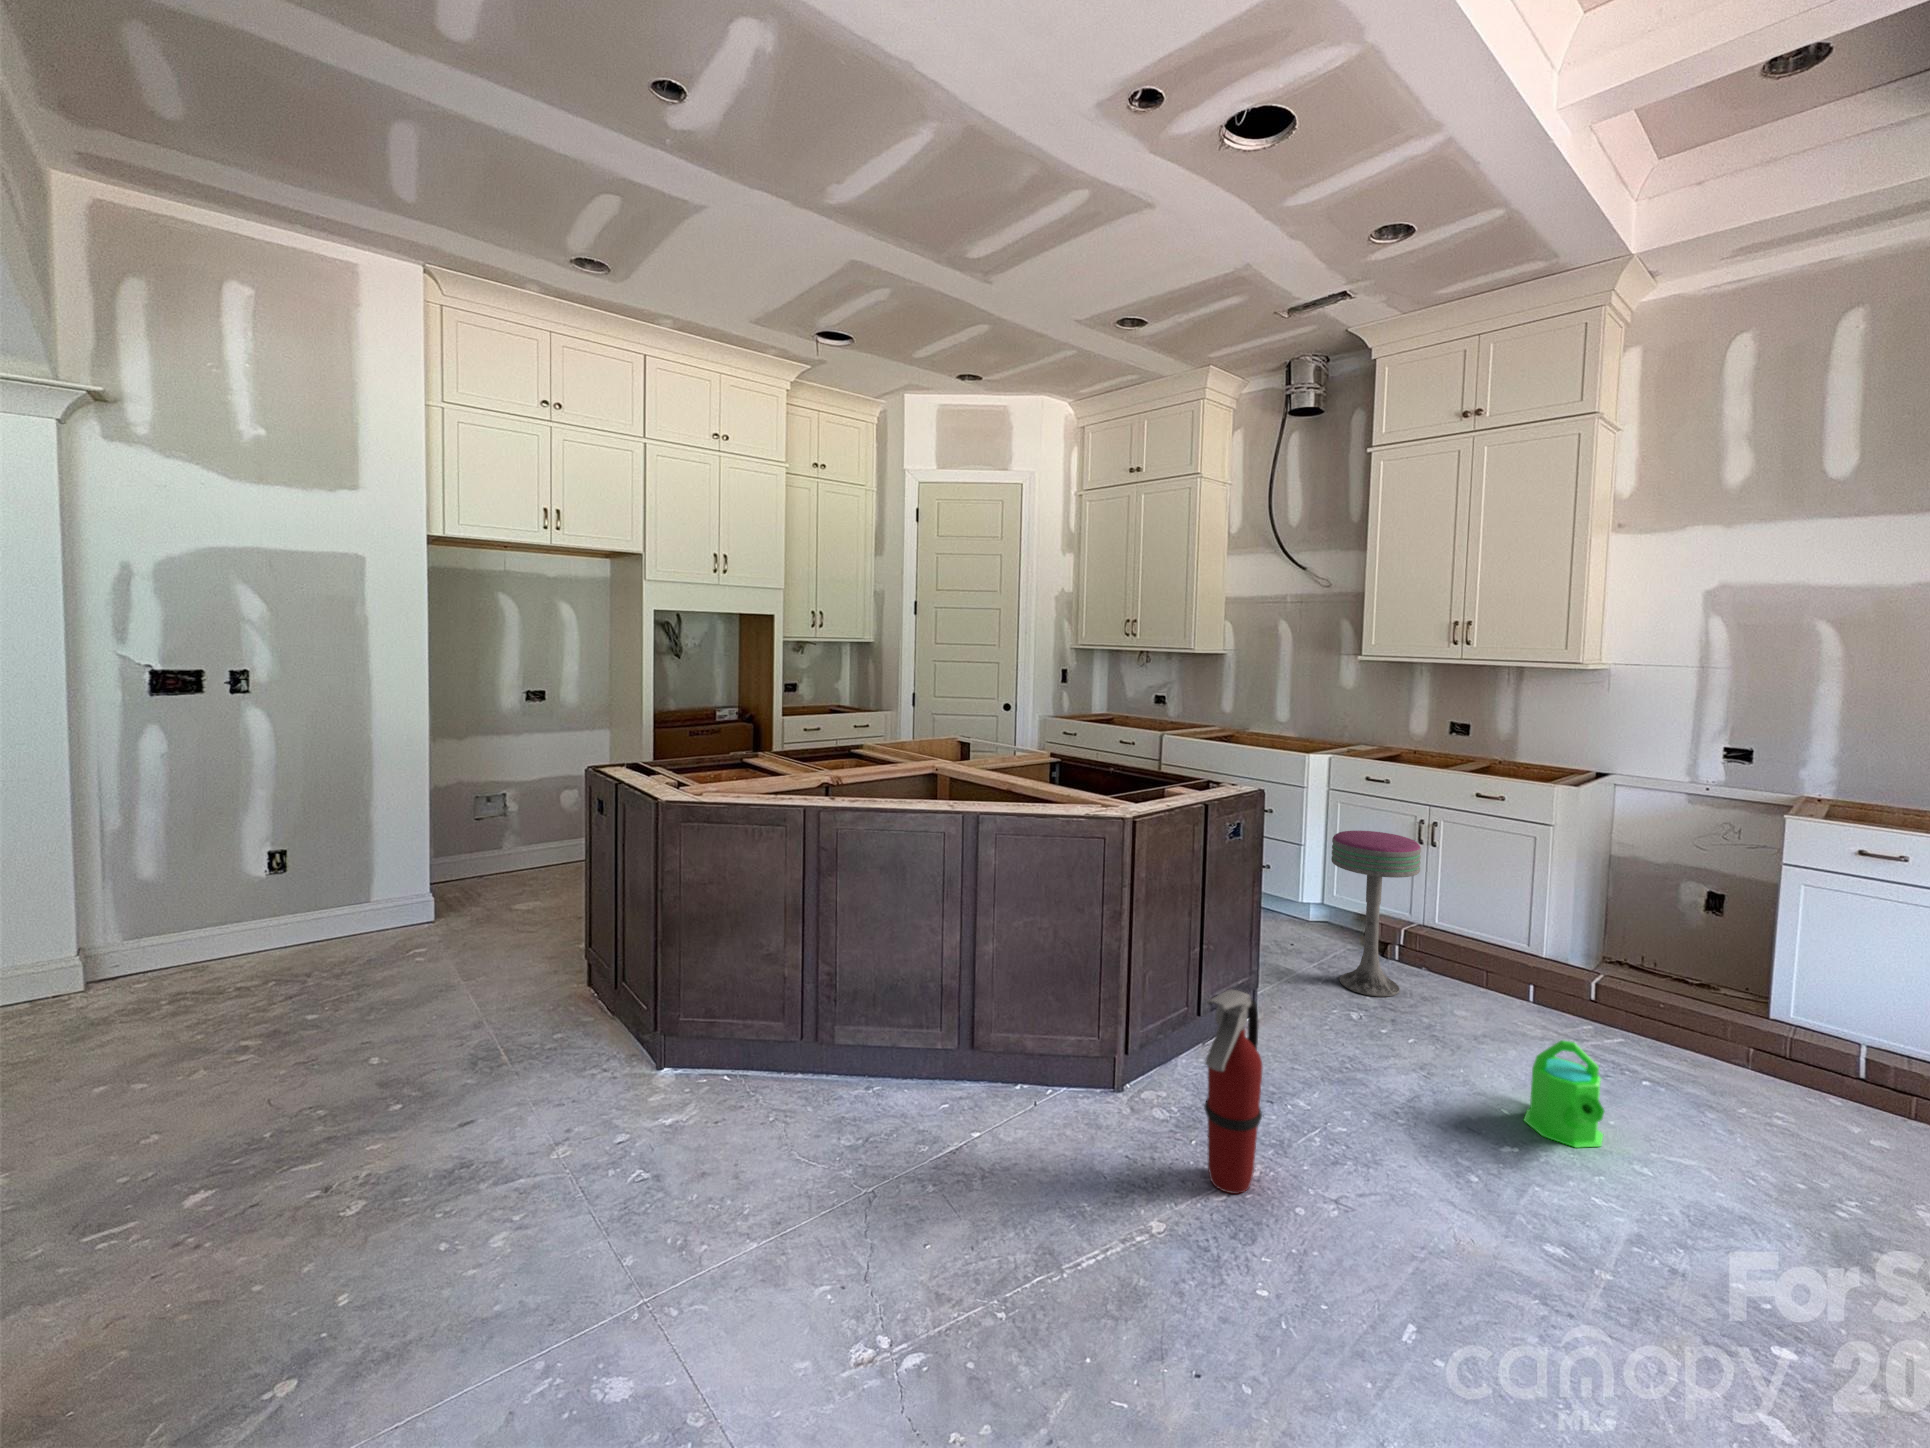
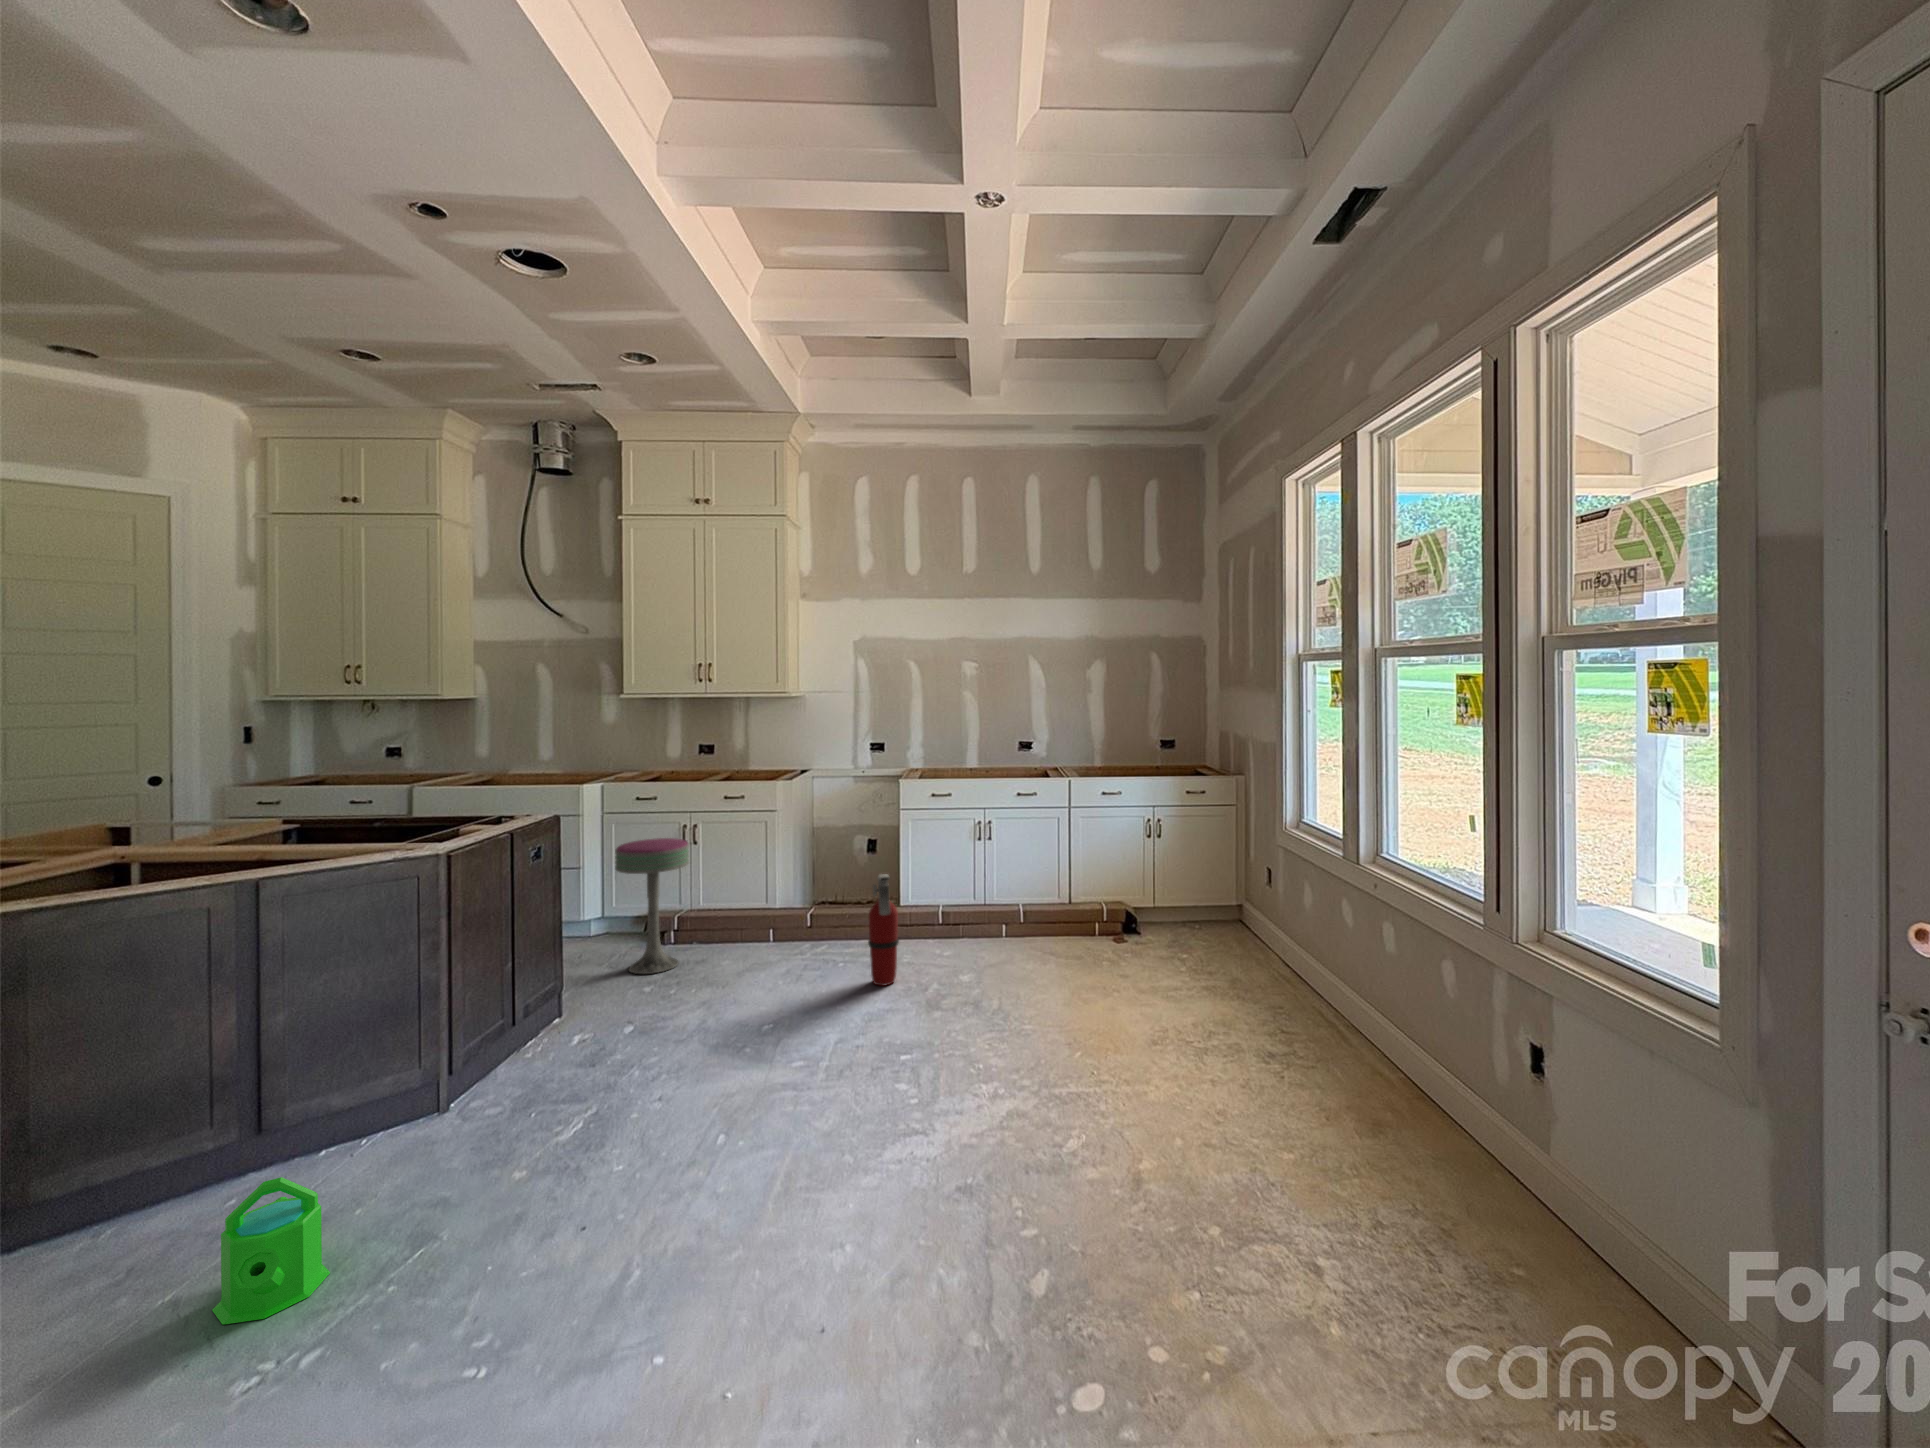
fire extinguisher: present [1205,990,1262,1194] -> present [868,874,899,986]
watering can: present [1524,1040,1604,1148] -> present [212,1177,330,1325]

